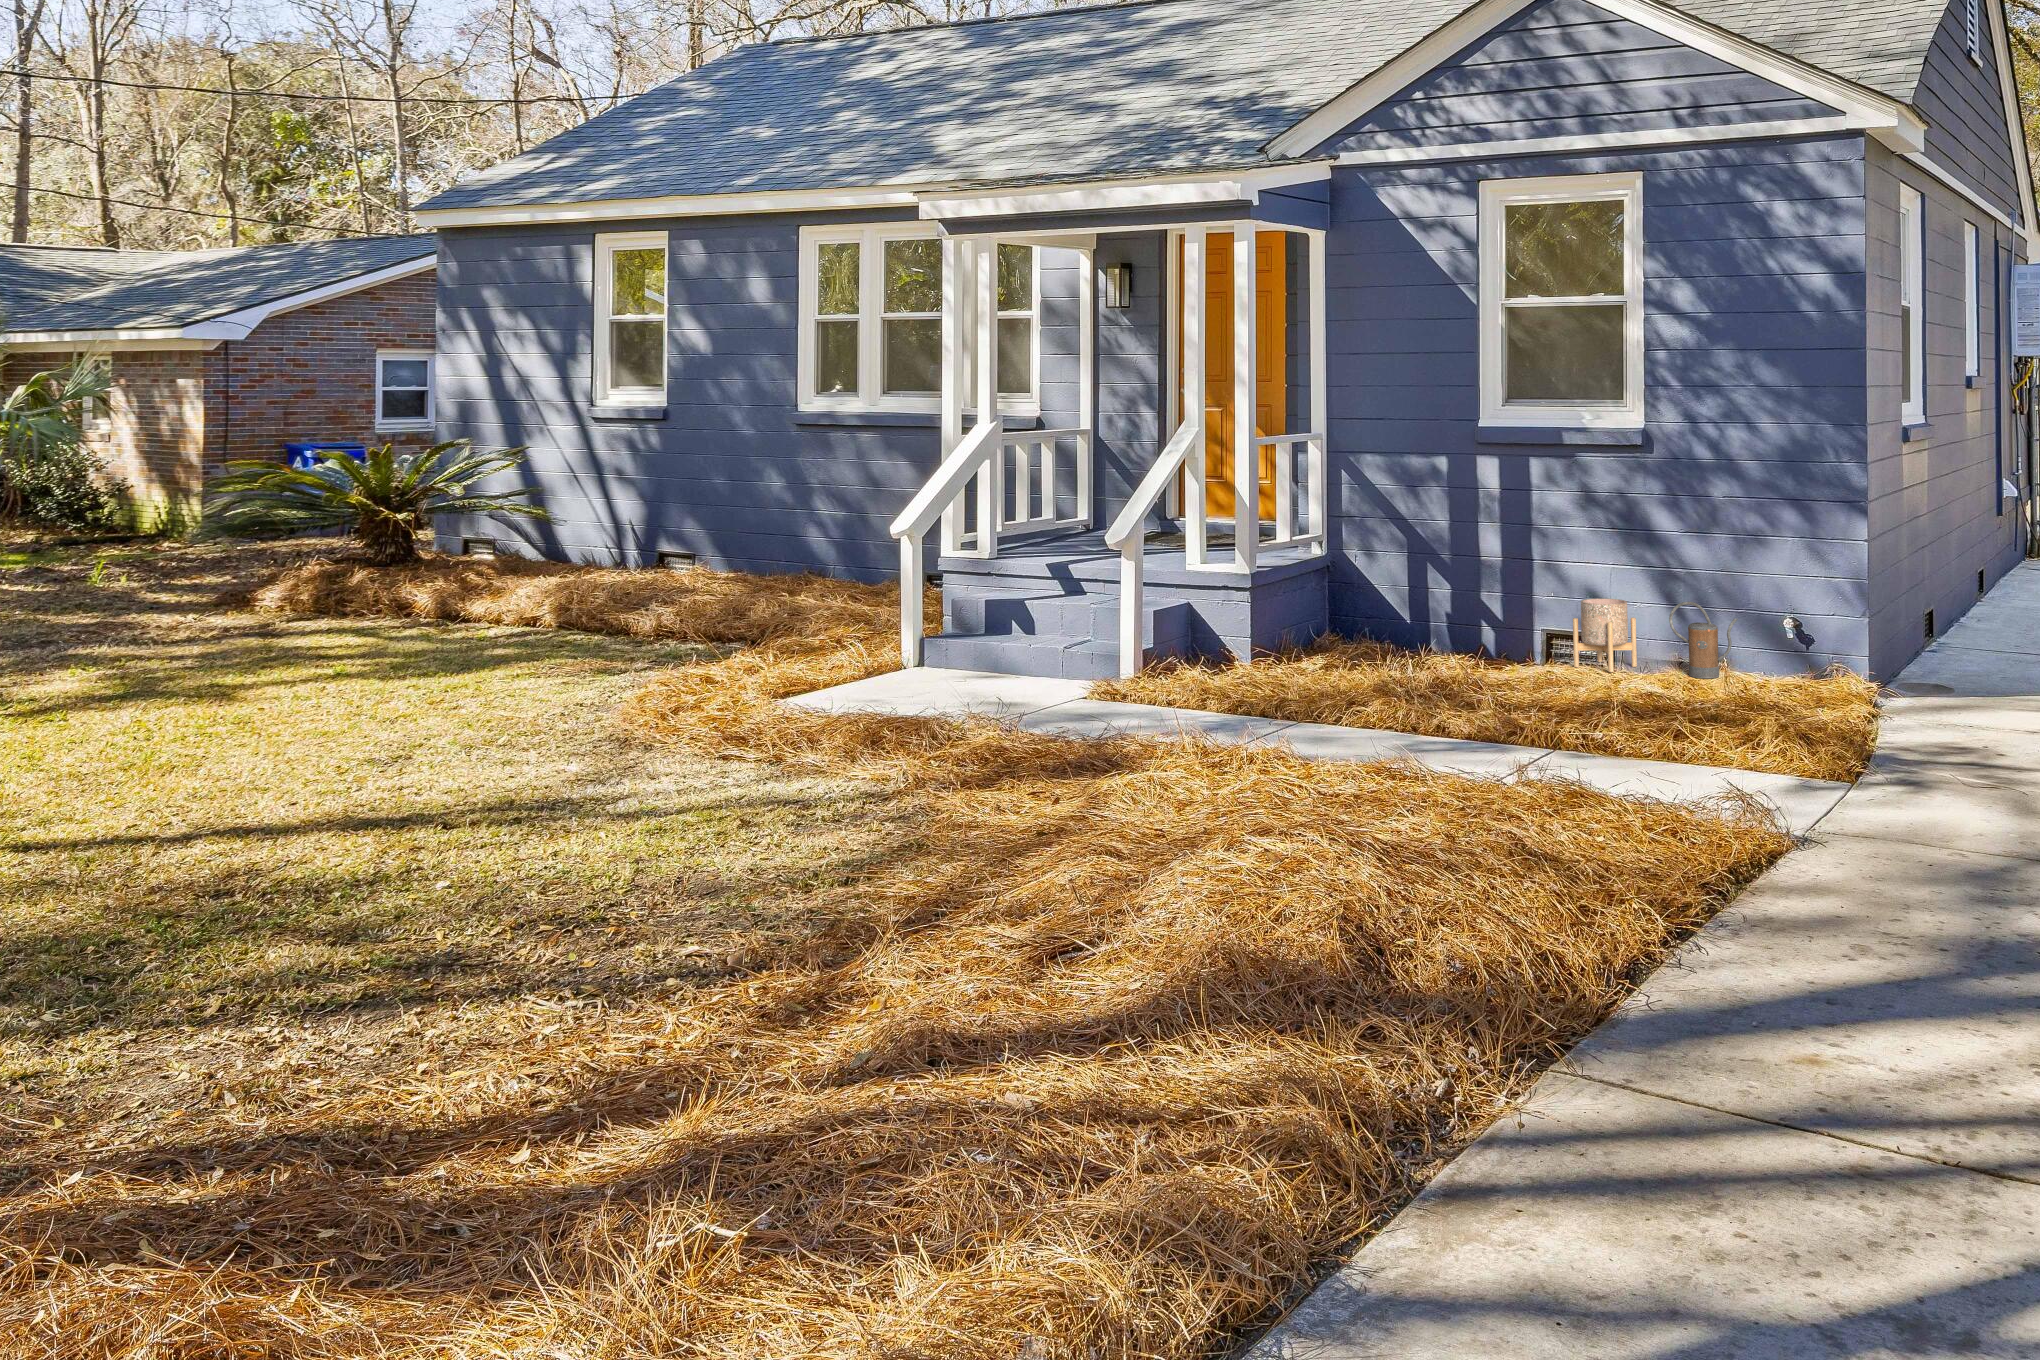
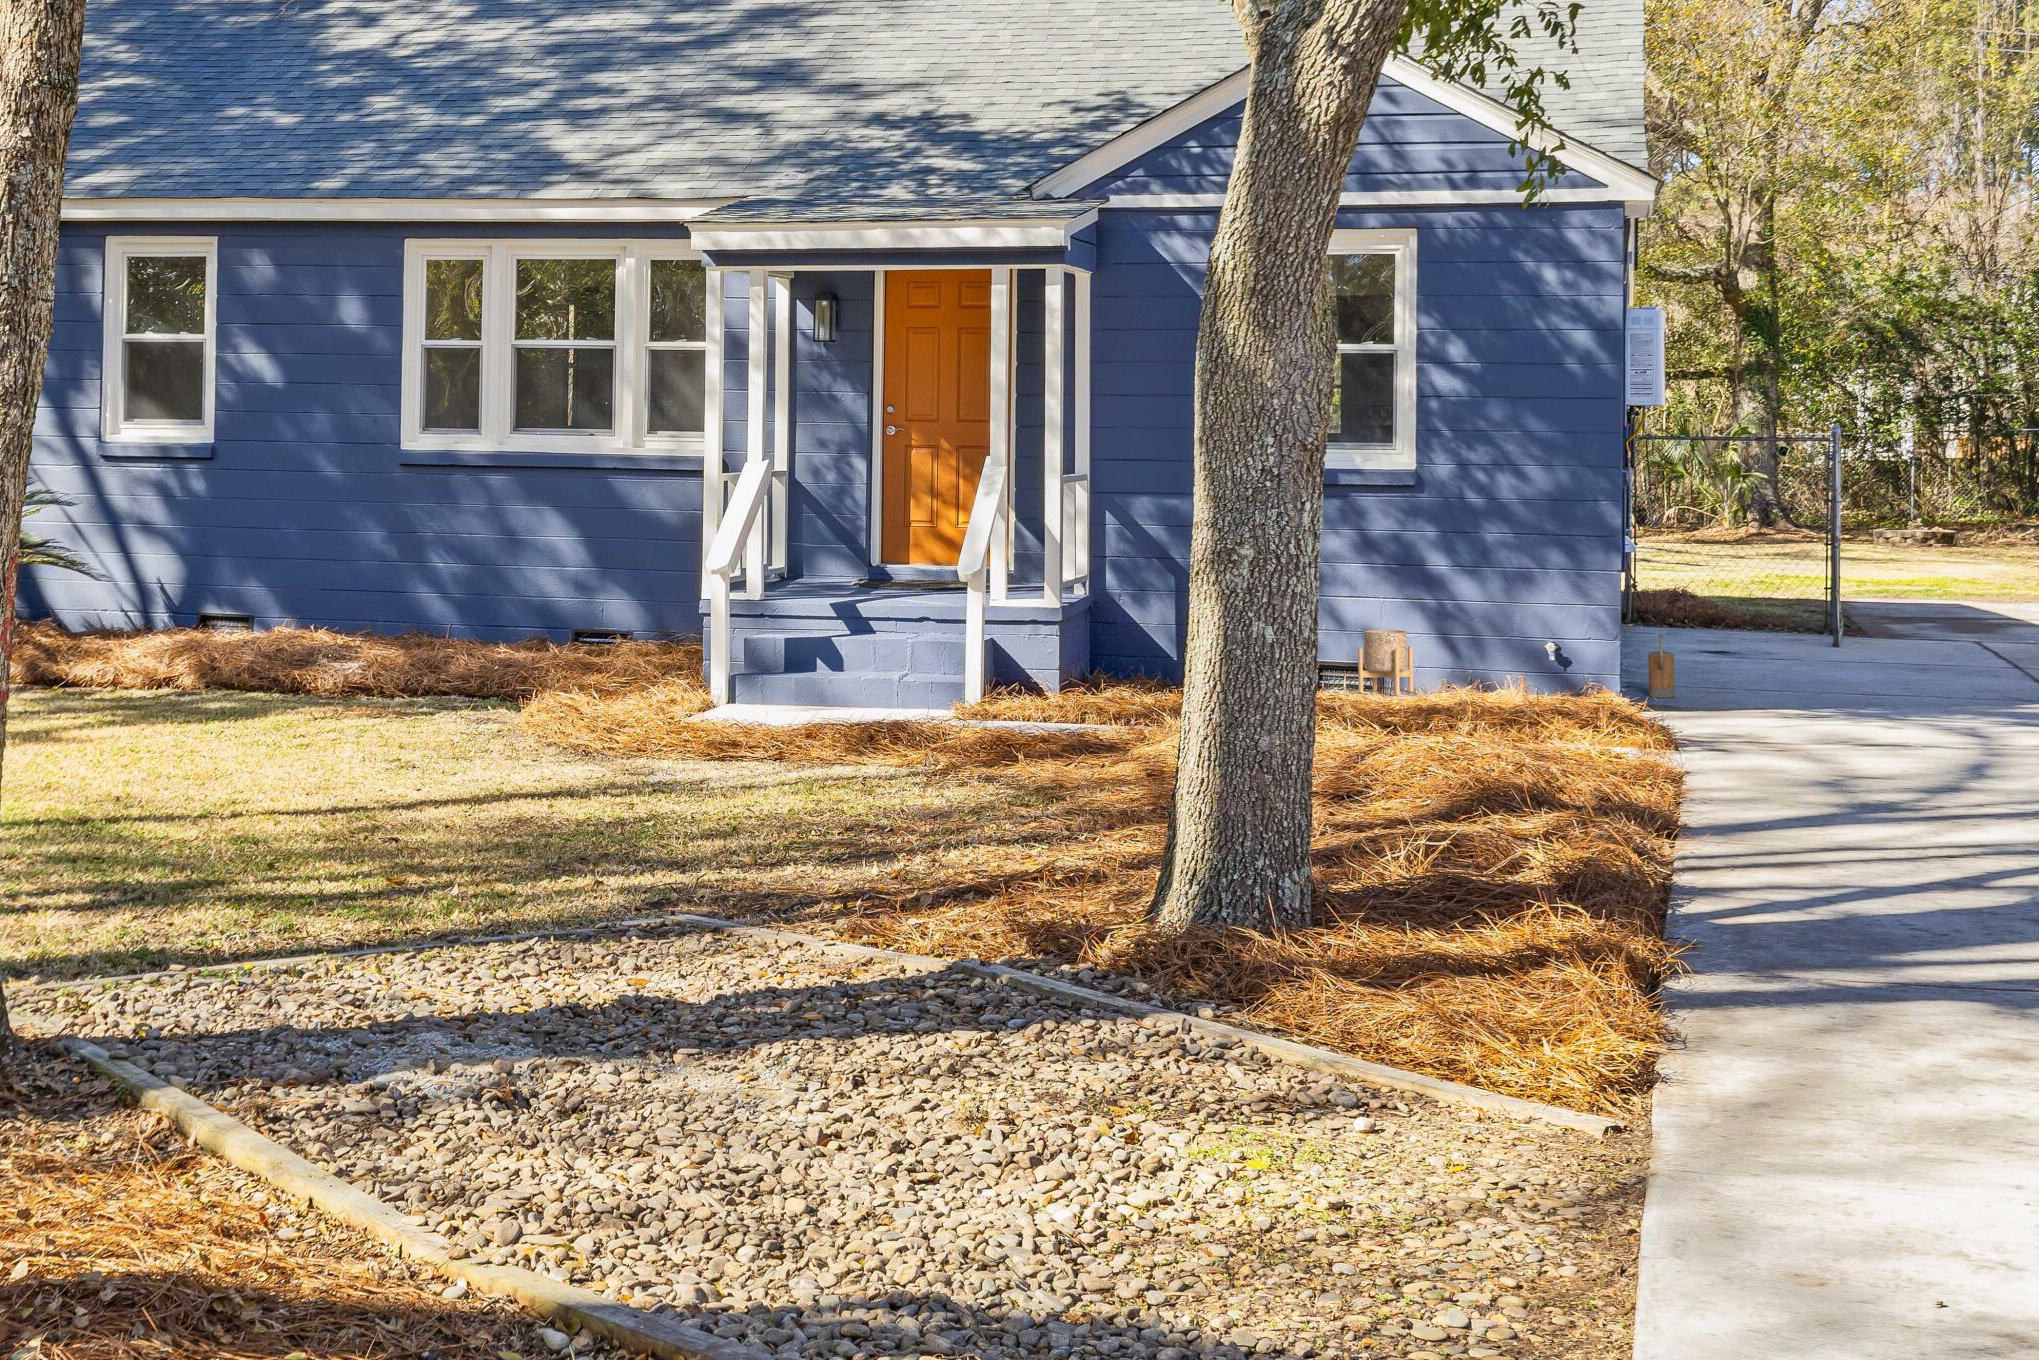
watering can: present [1669,602,1738,678] -> present [1648,634,1675,697]

